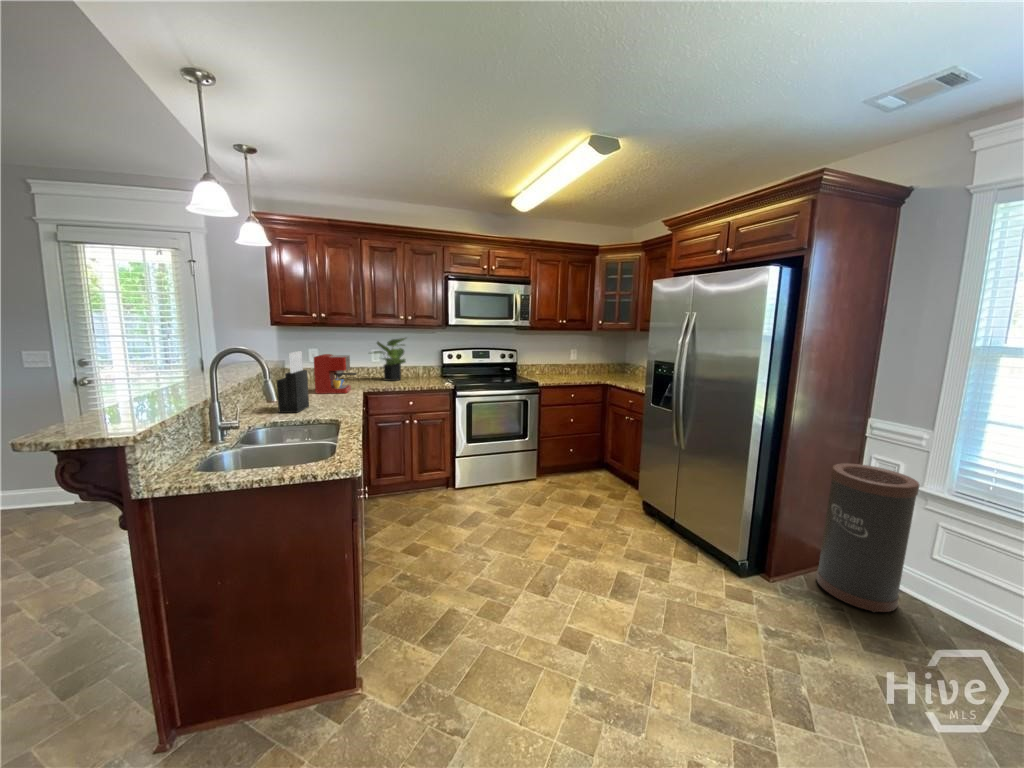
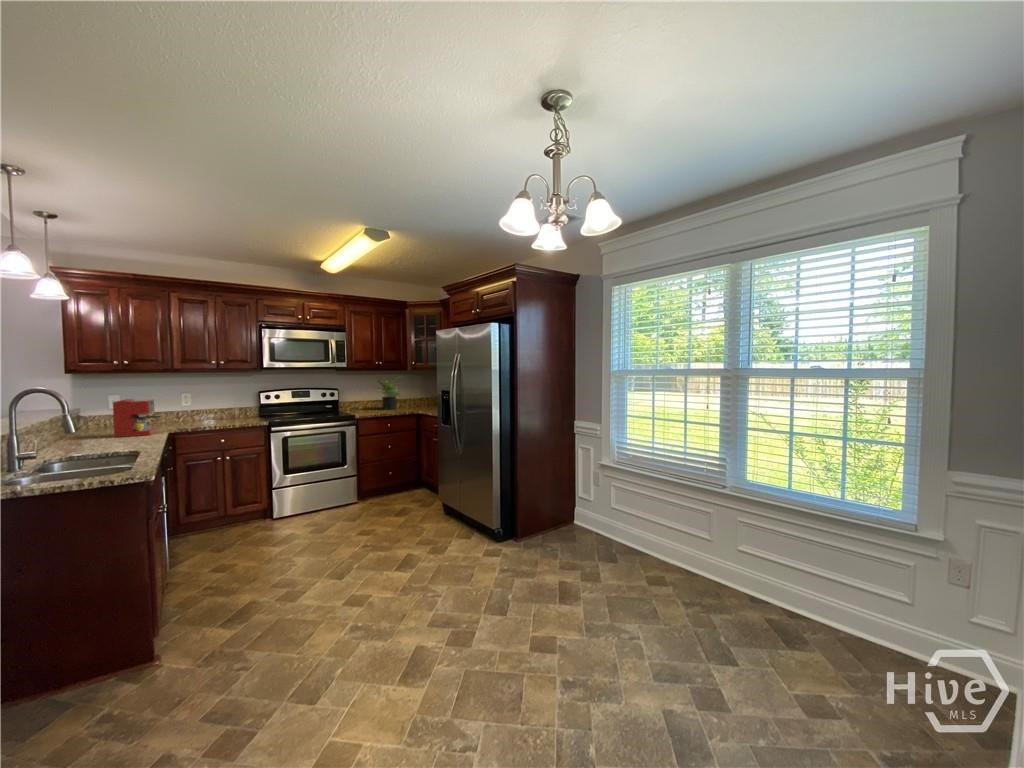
potted plant: present [374,338,406,381] -> present [372,376,401,409]
knife block: present [277,351,309,413] -> none [72,396,107,452]
trash can: present [816,463,919,613] -> none [546,454,590,553]

